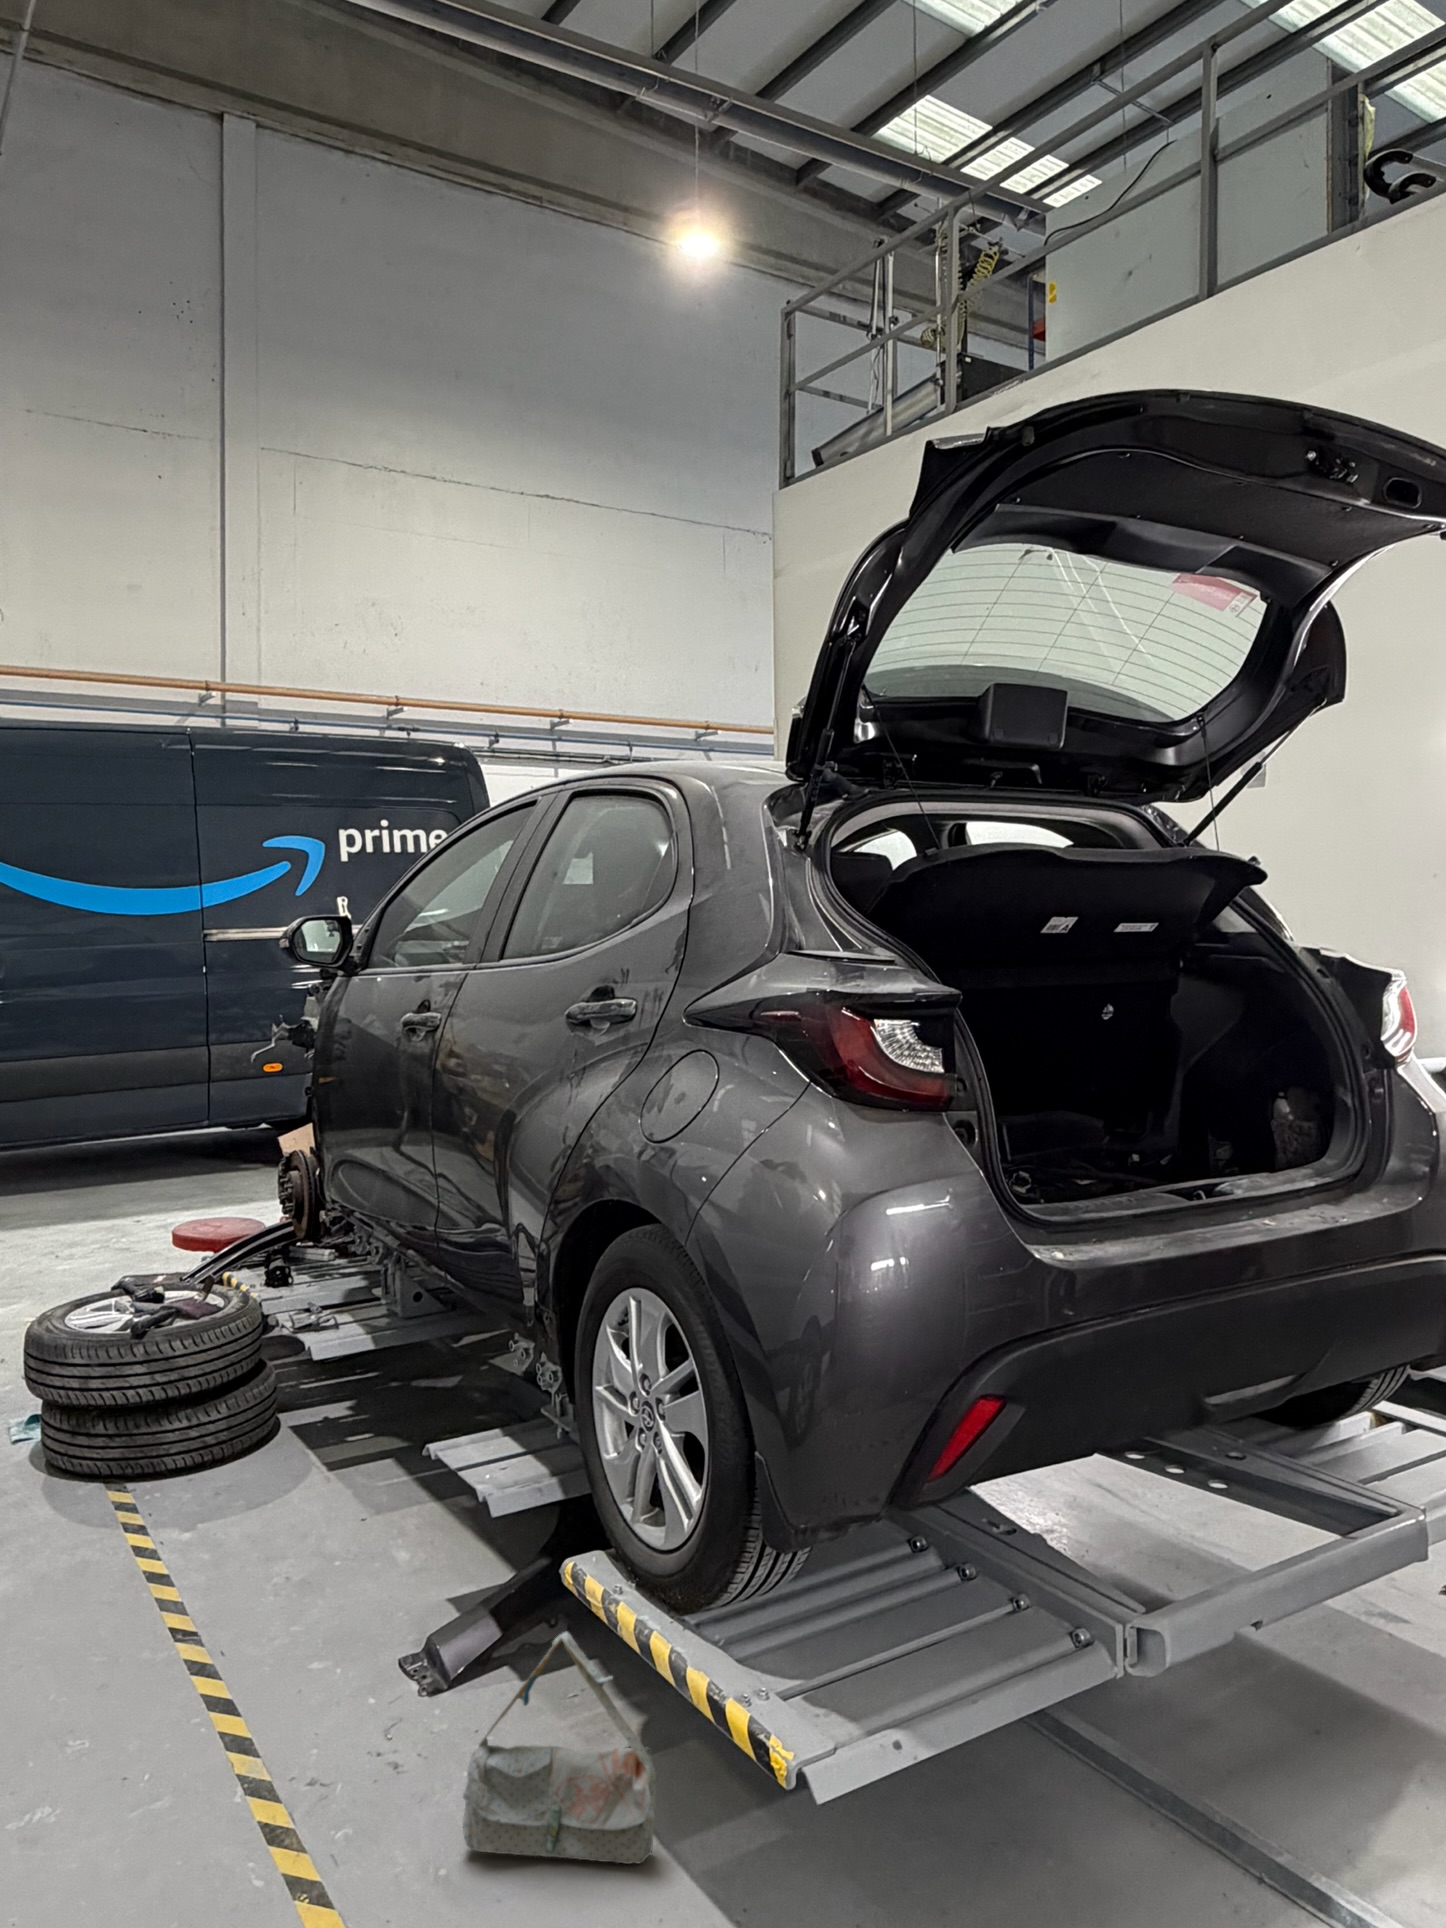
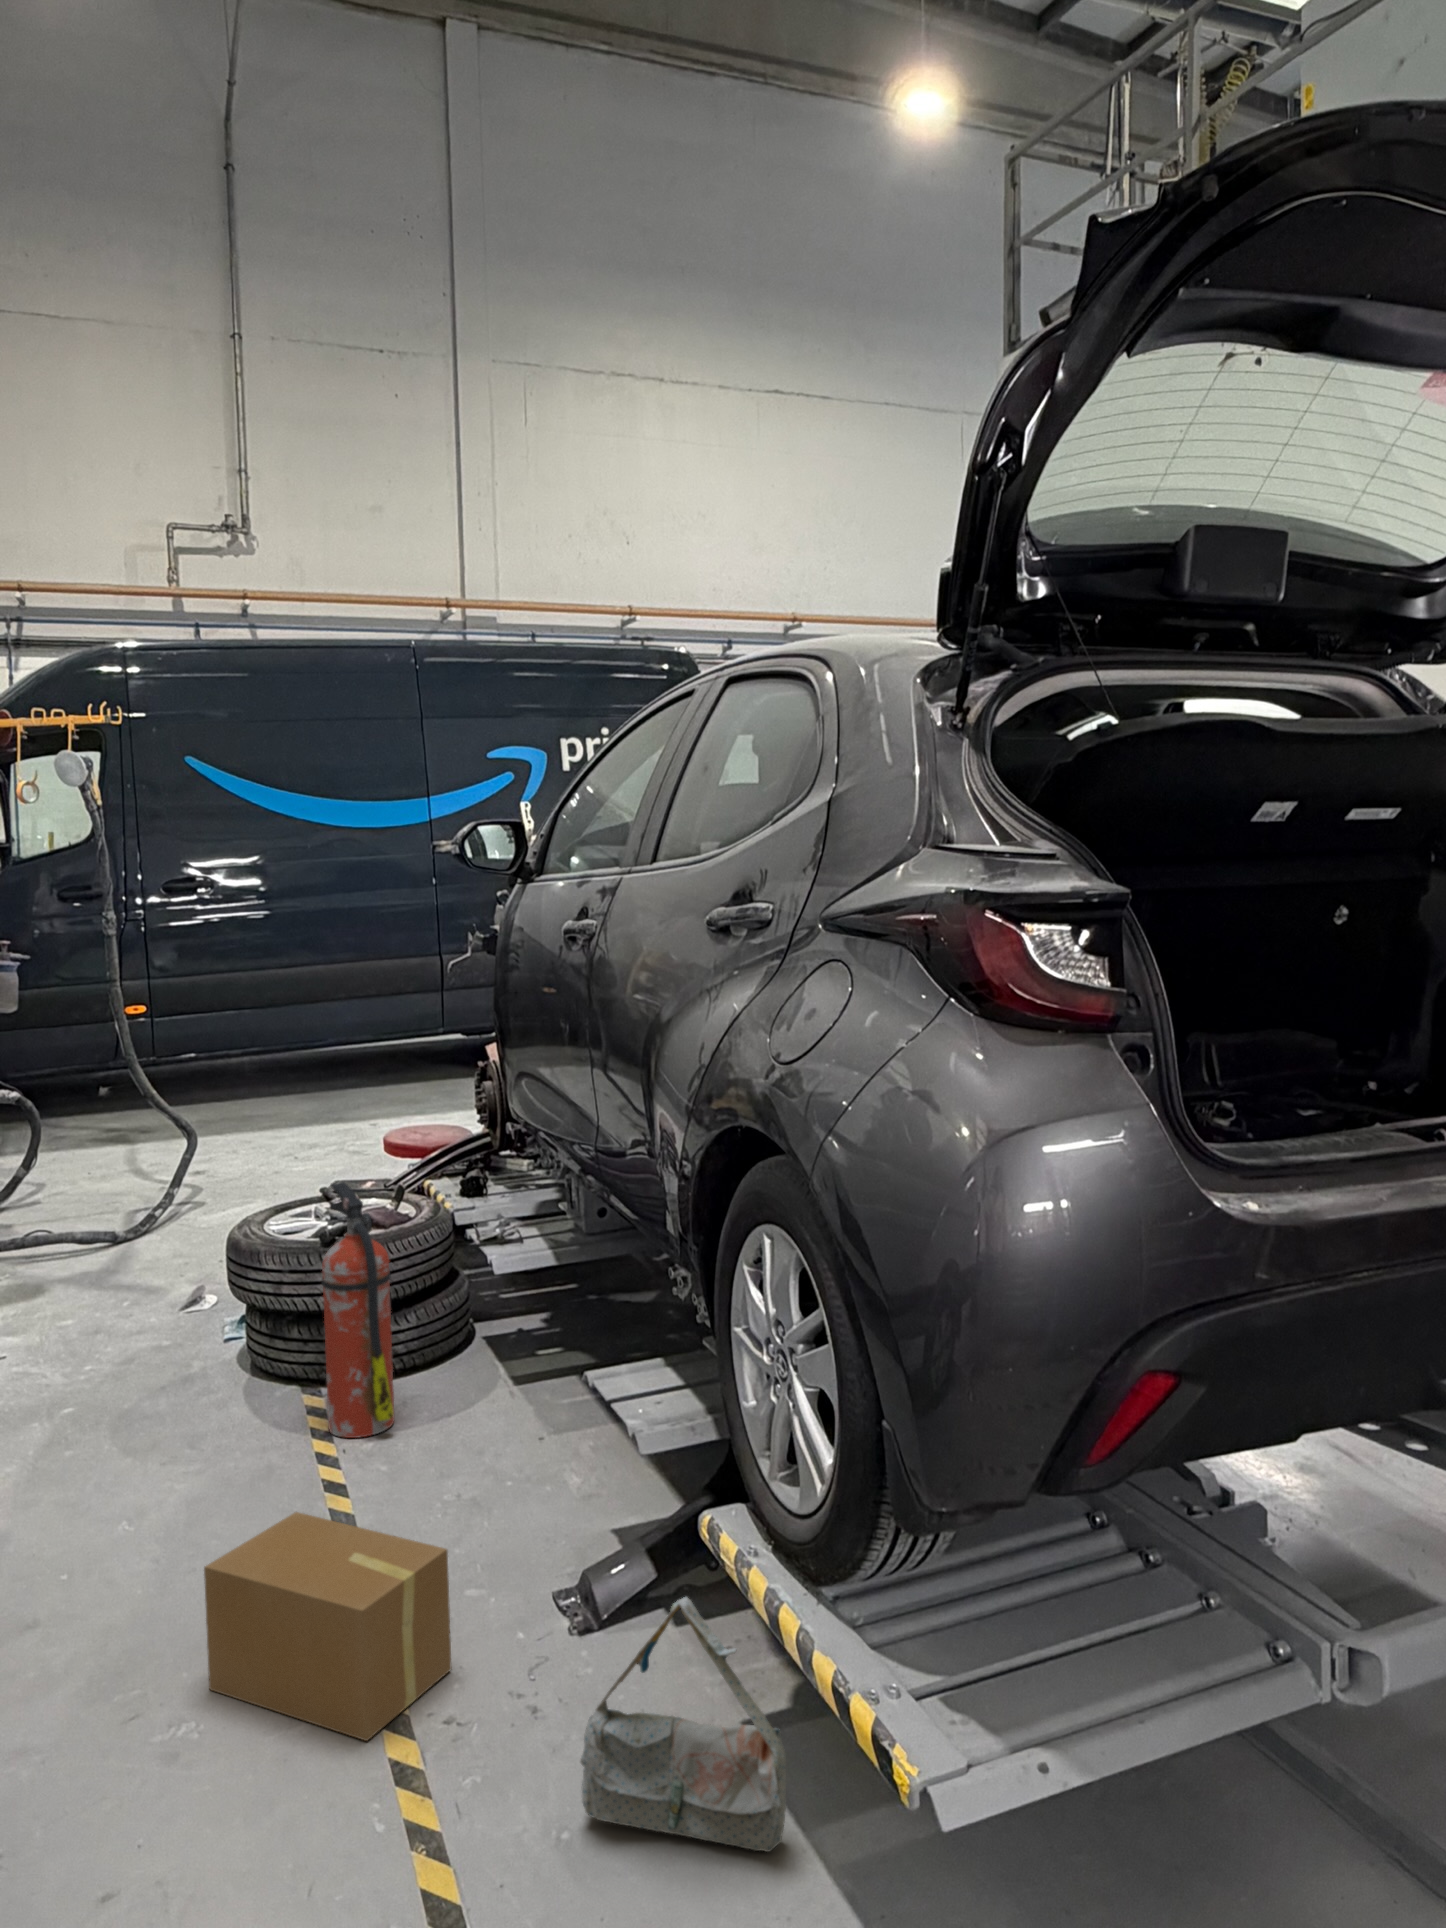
fire extinguisher: none [142,1270,213,1529] -> present [322,1182,394,1438]
cardboard box: none [65,1591,312,1805] -> present [204,1512,451,1741]

